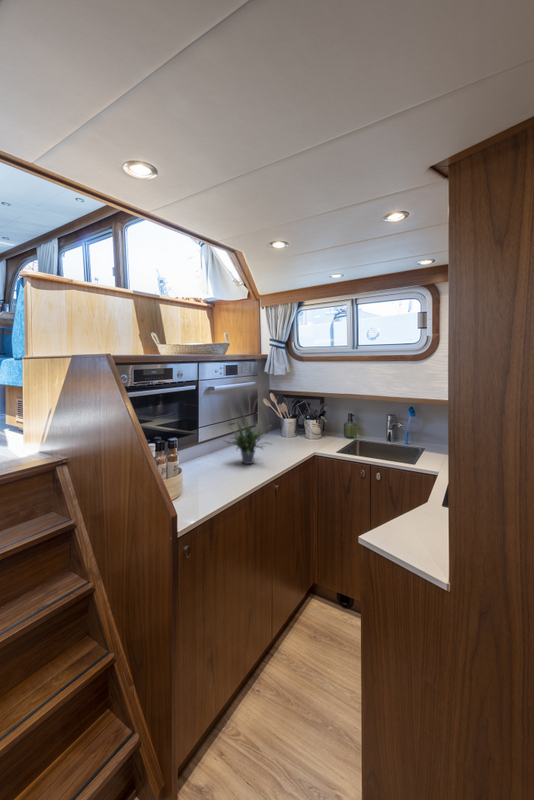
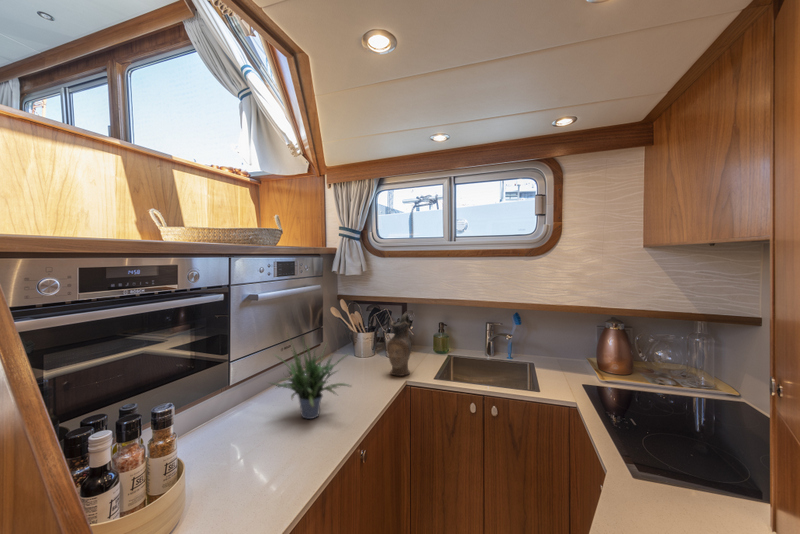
ceramic pitcher: none [302,403,320,447] -> present [387,314,411,376]

